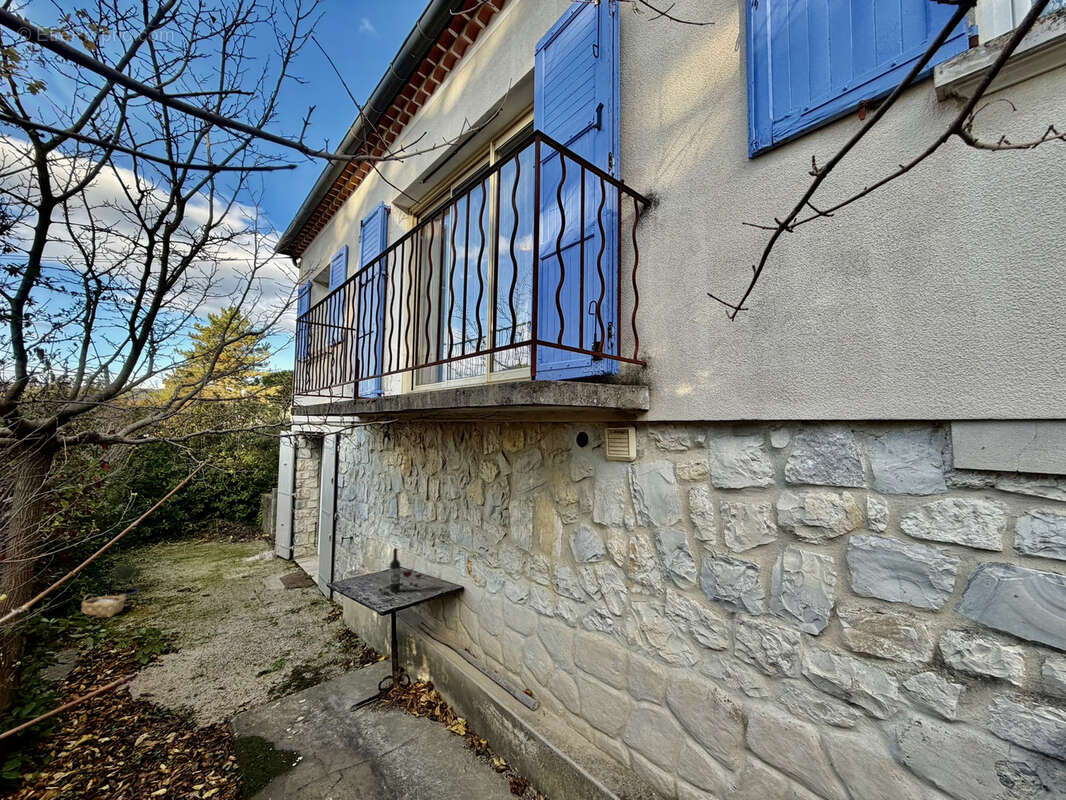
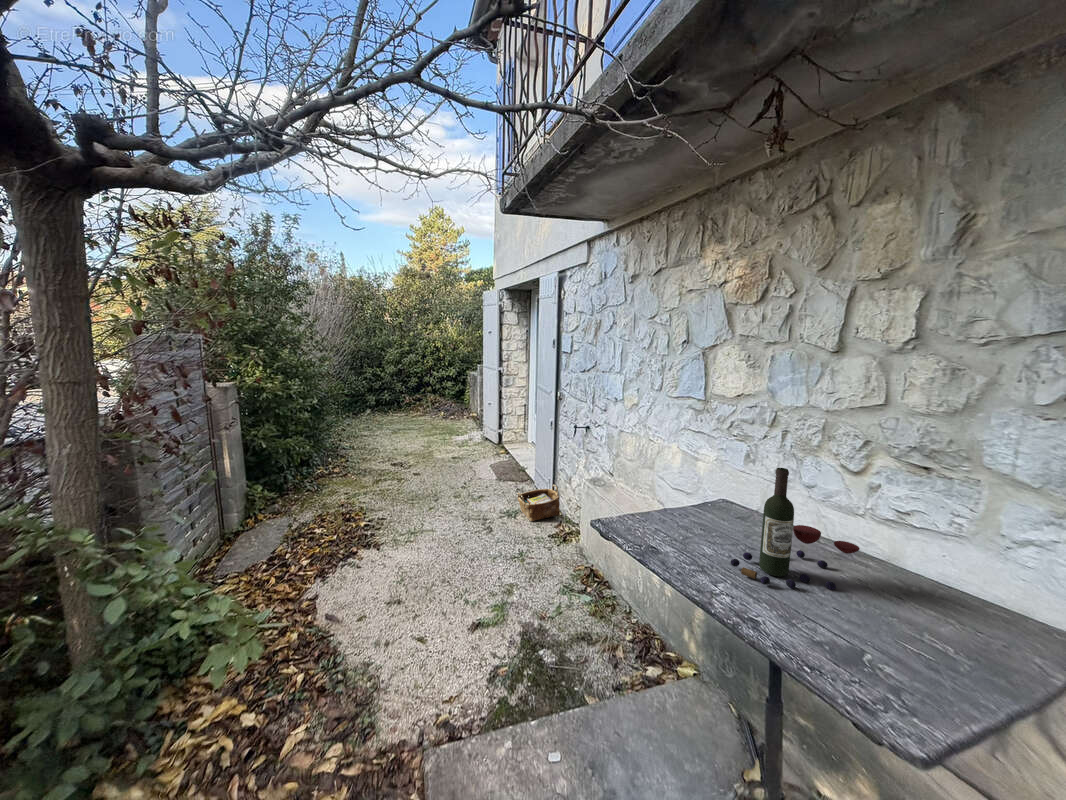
potted tree: present [111,556,142,596] -> none [329,416,361,462]
woven basket: present [81,593,126,618] -> present [517,485,560,521]

